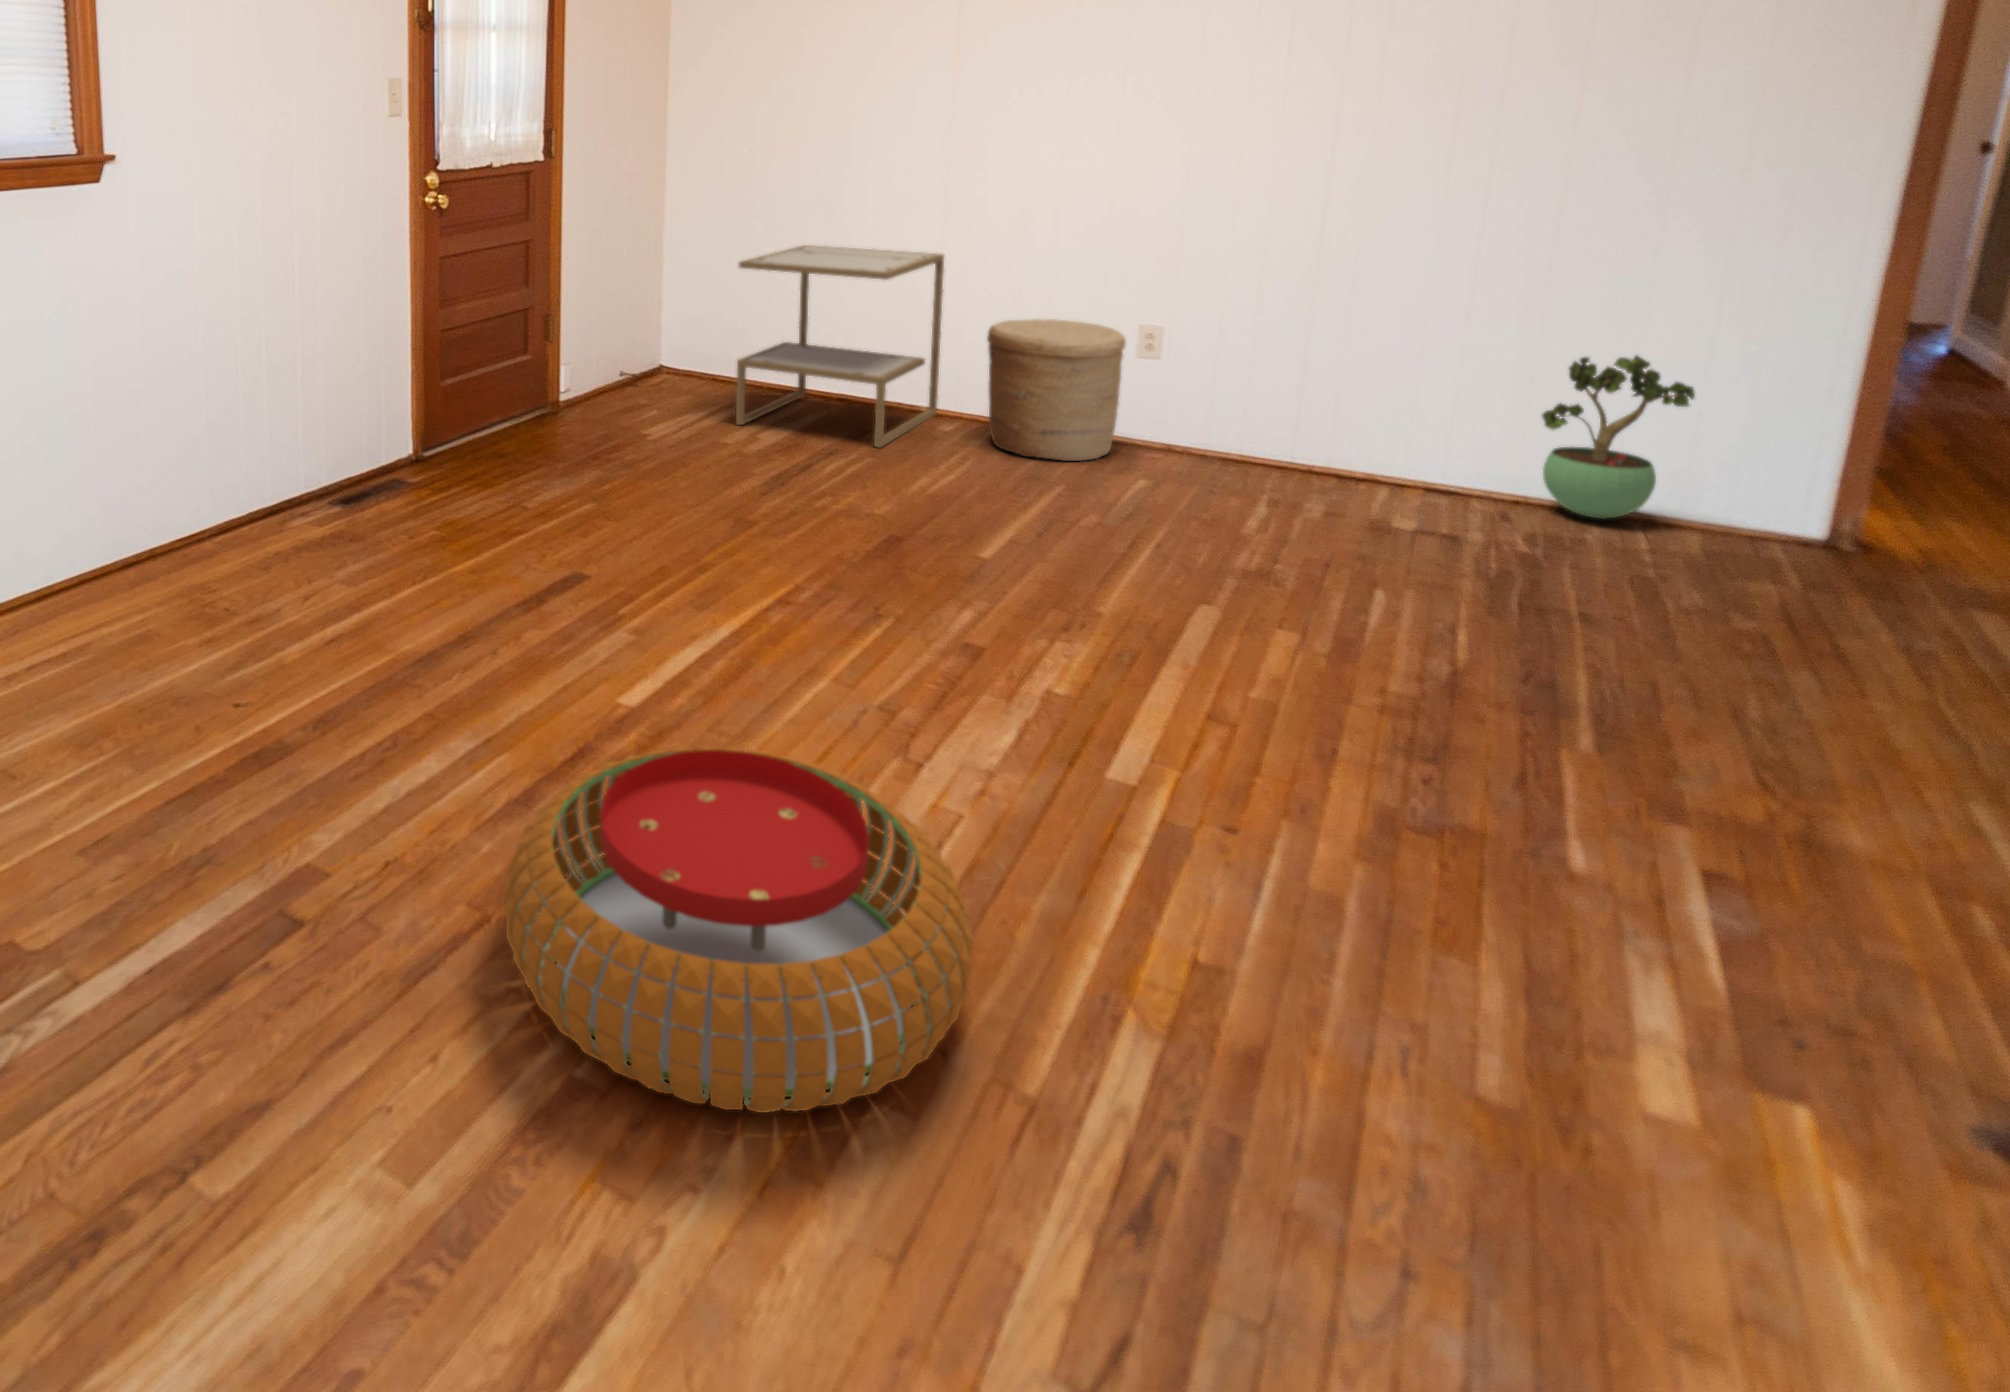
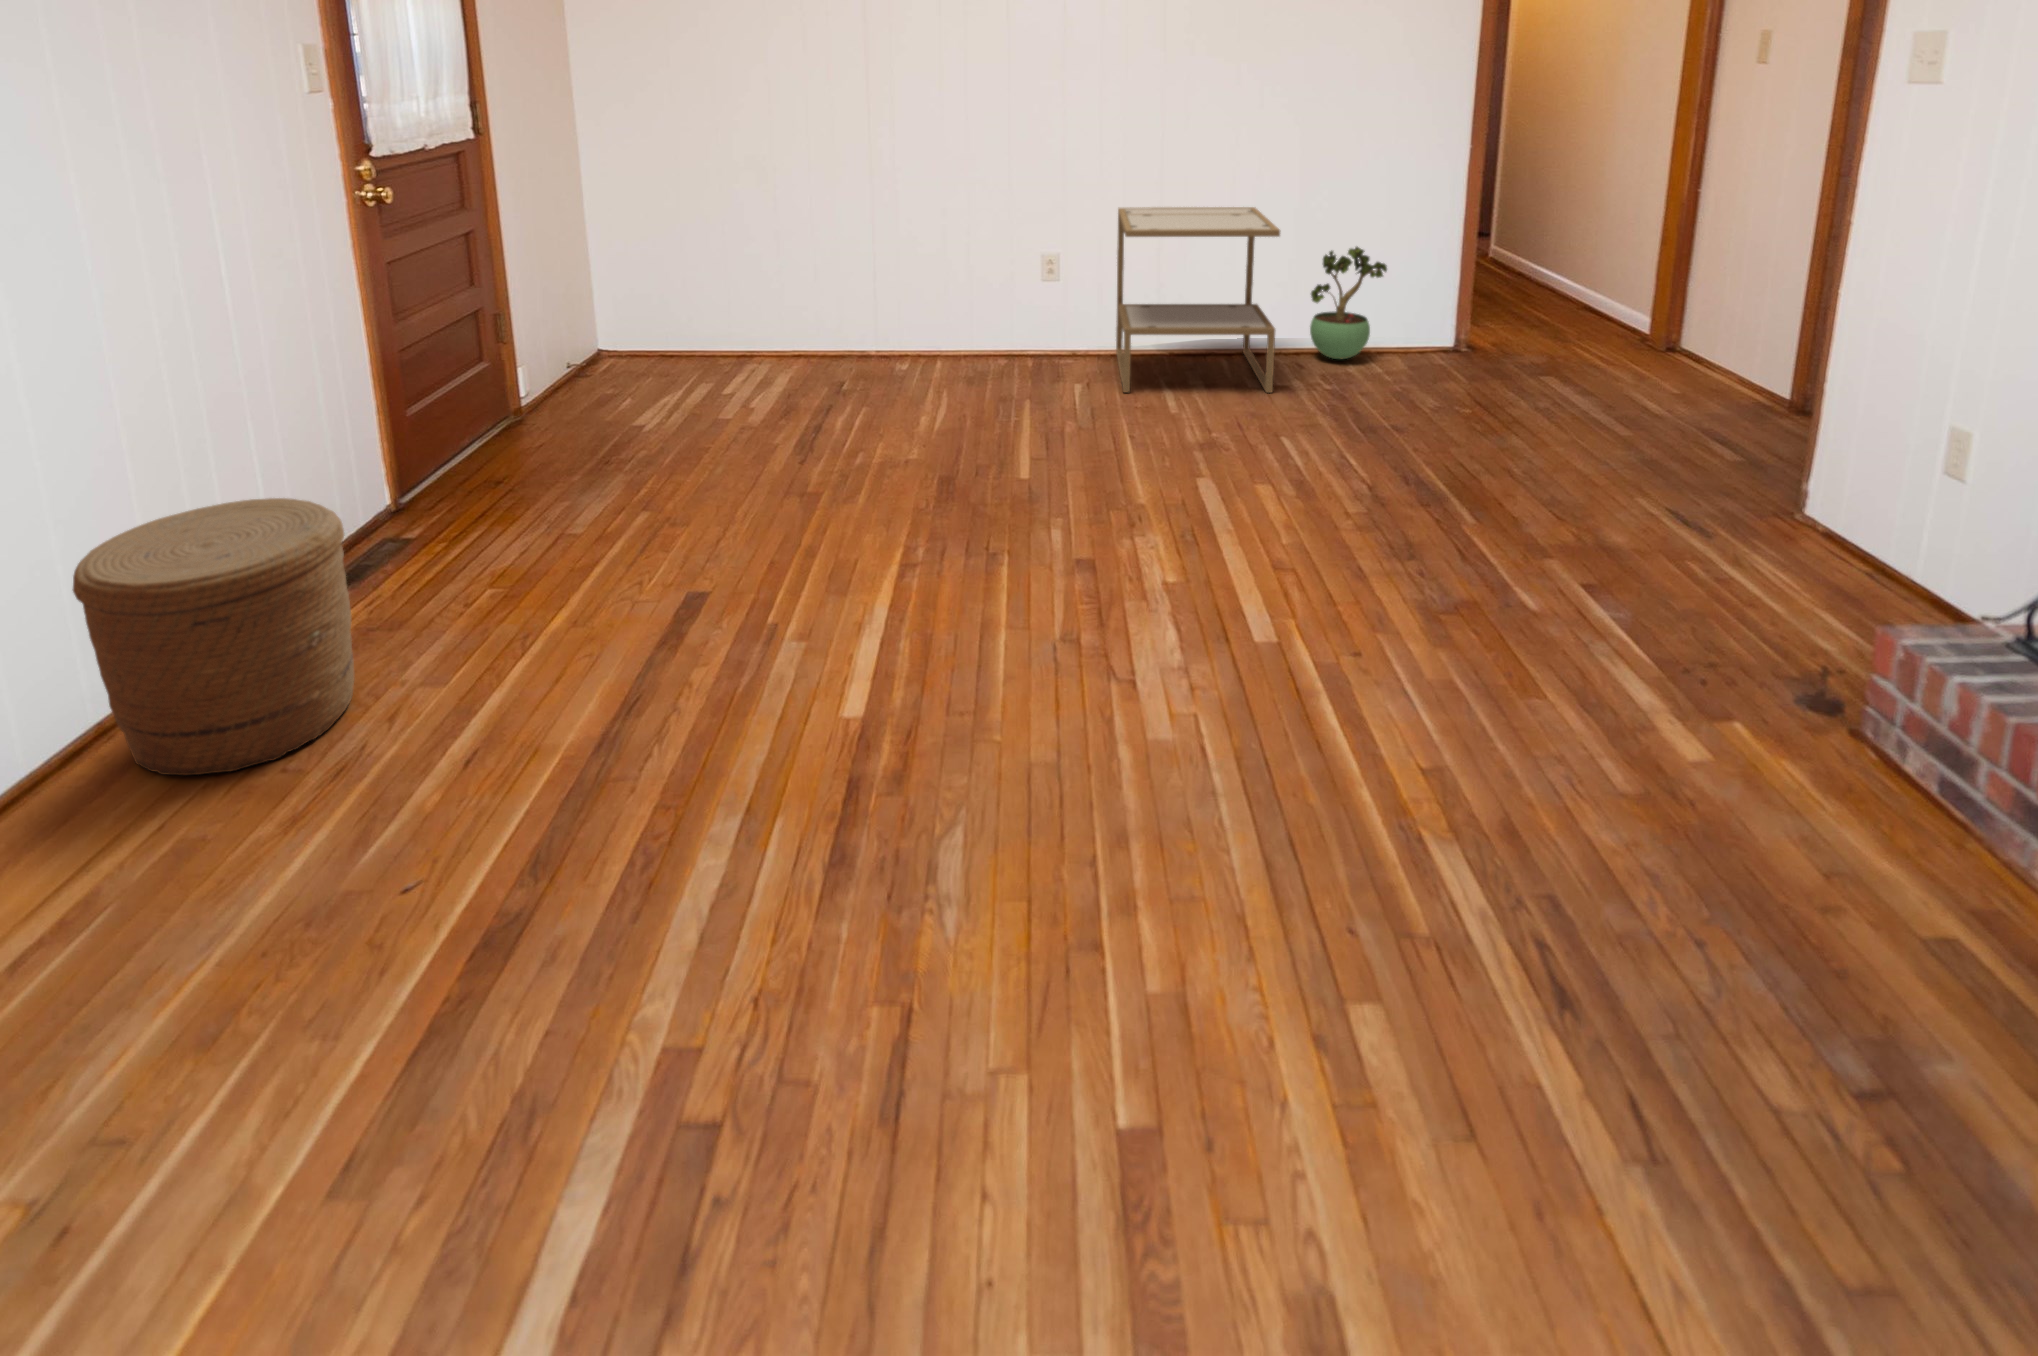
side table: present [736,245,944,447] -> present [1116,207,1280,393]
woven basket: present [987,319,1126,461] -> present [73,498,354,775]
pouf: present [504,746,973,1113] -> none [933,721,1386,1108]

